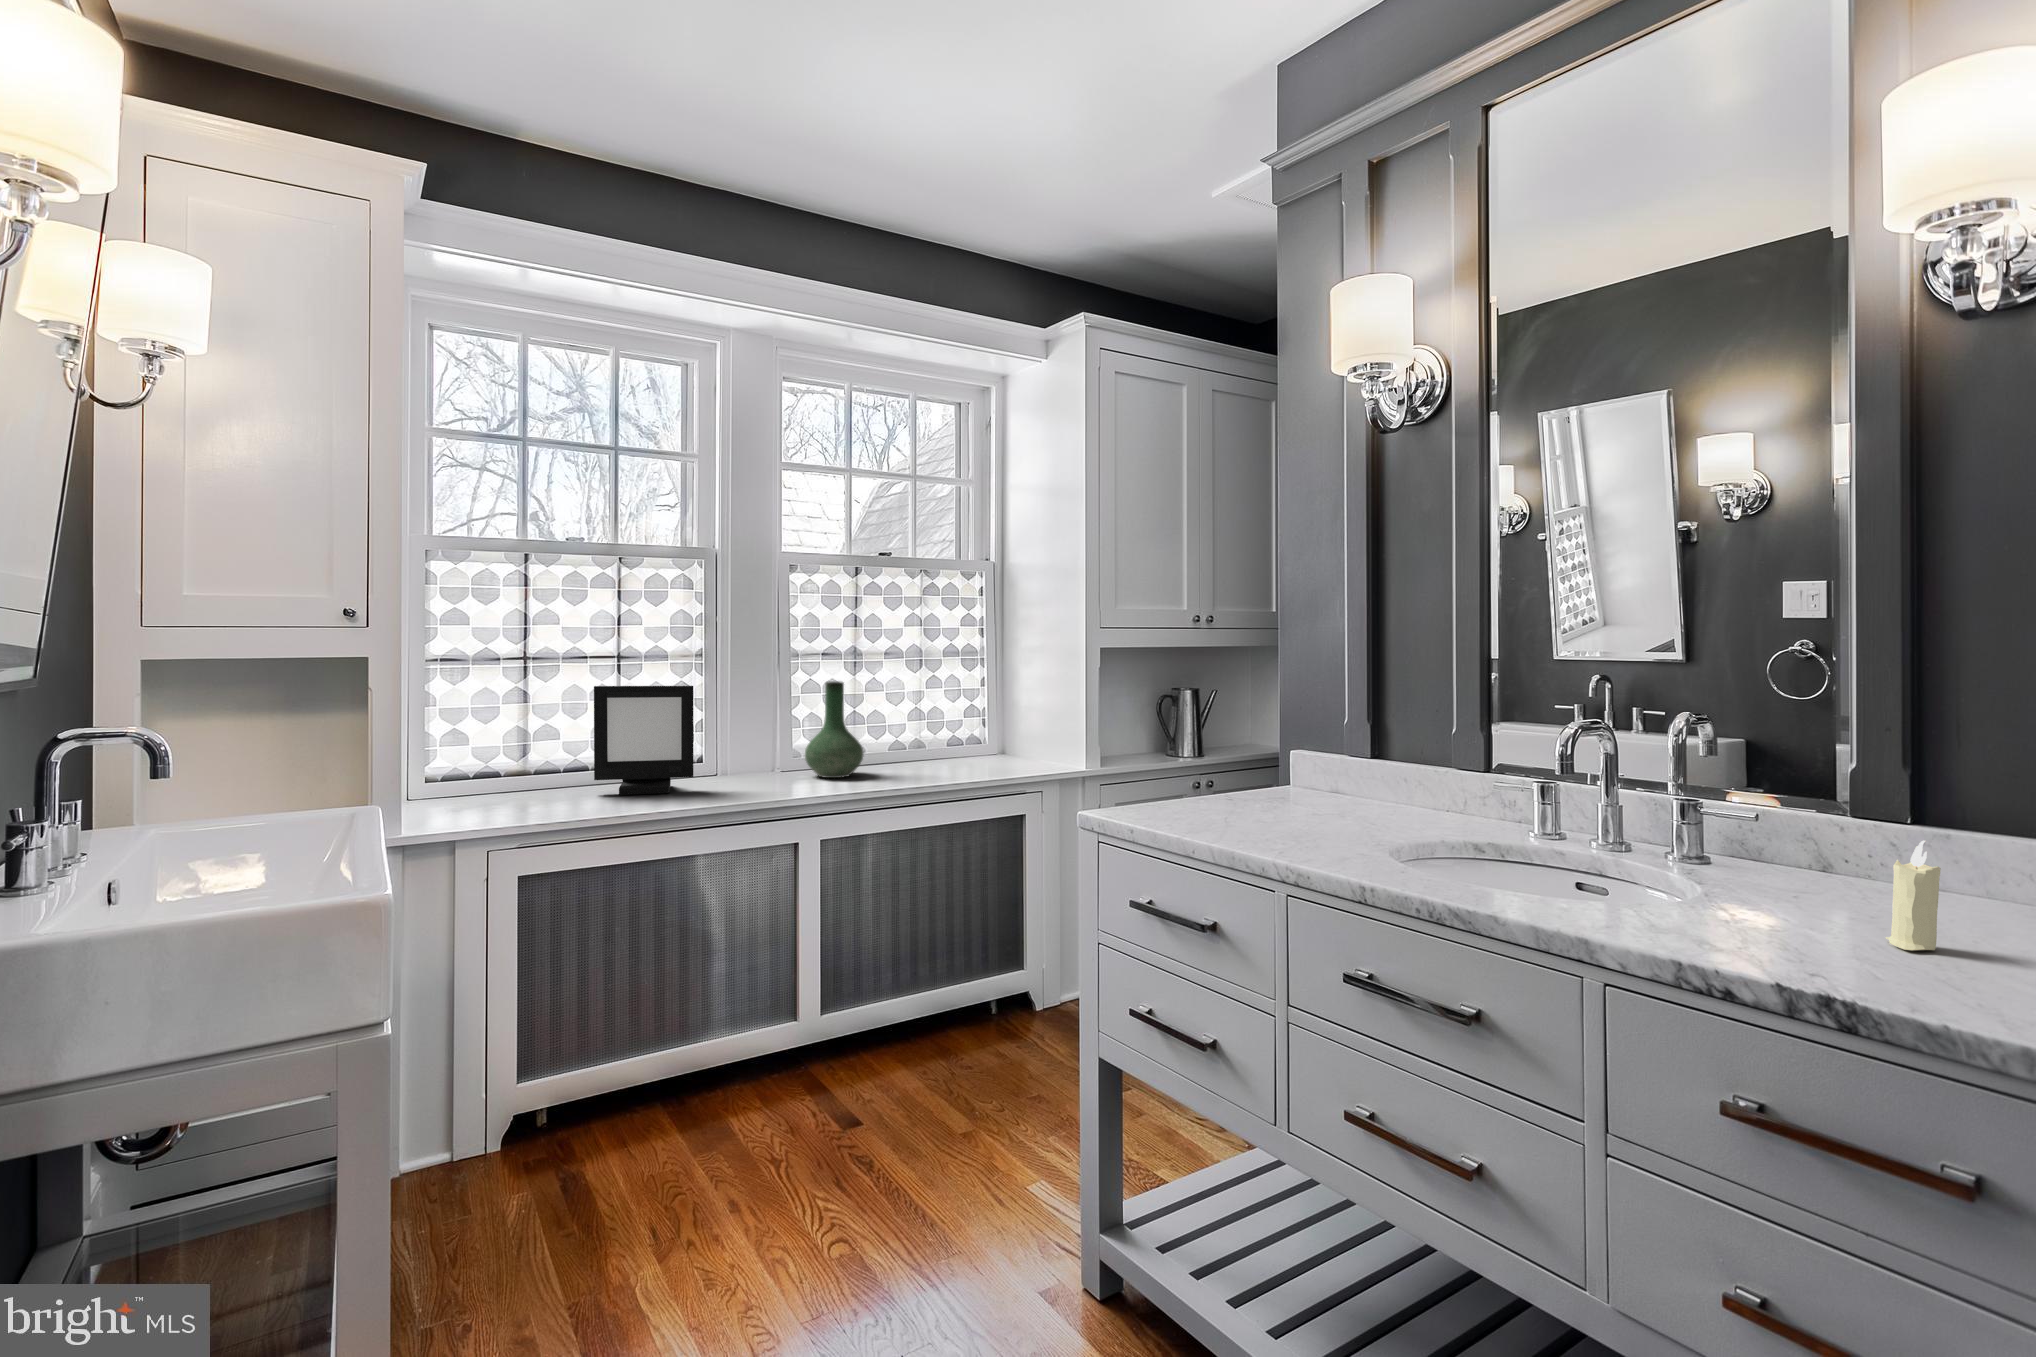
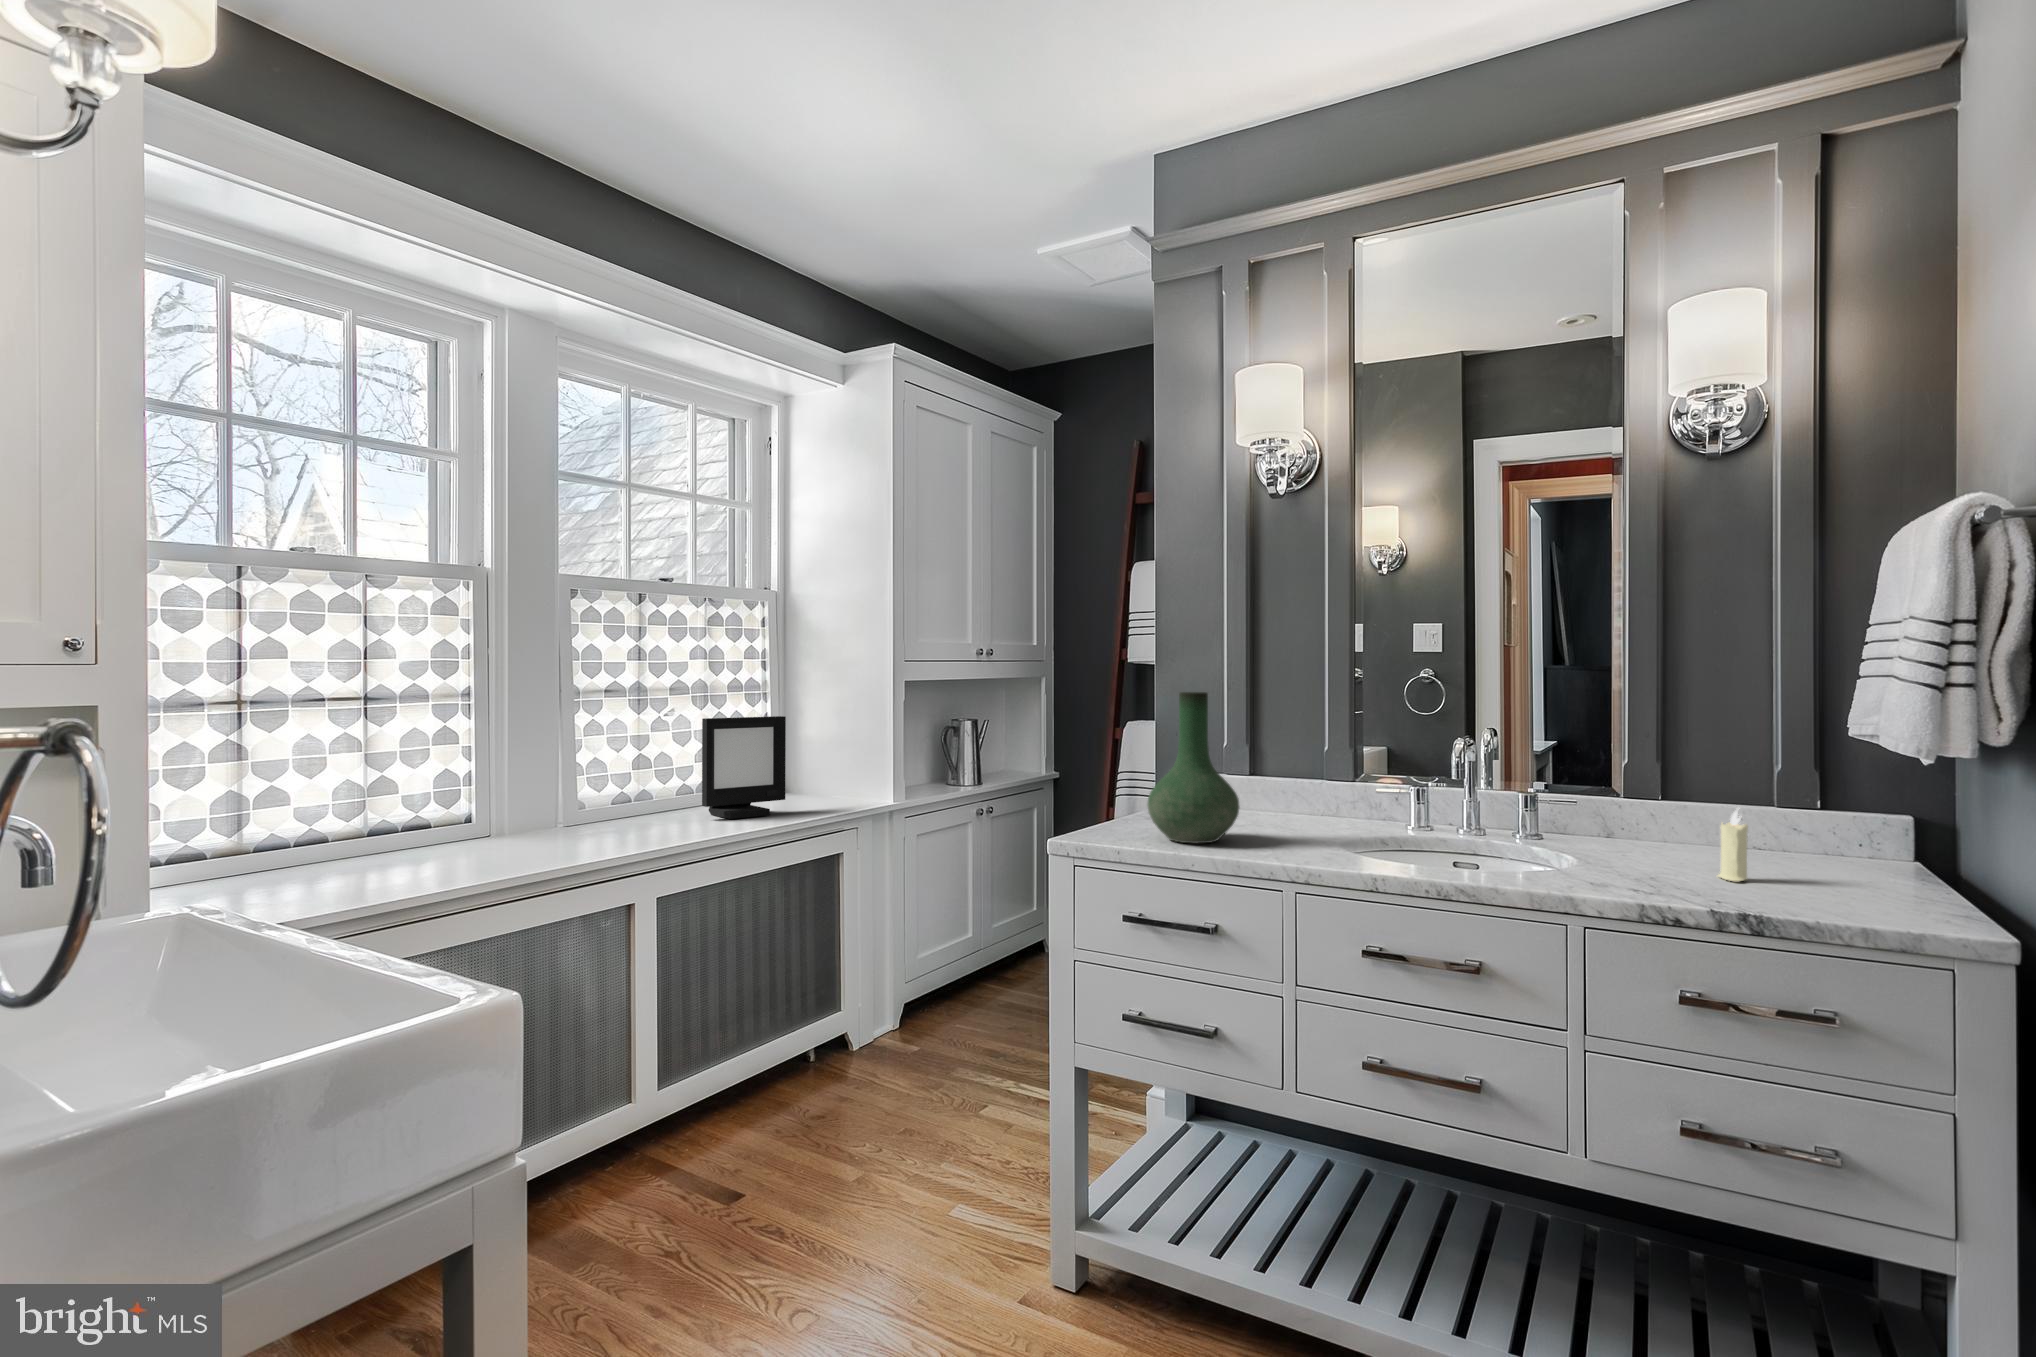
vase: present [805,681,863,778] -> present [1148,692,1239,843]
picture frame: present [594,686,694,795] -> present [702,716,786,819]

